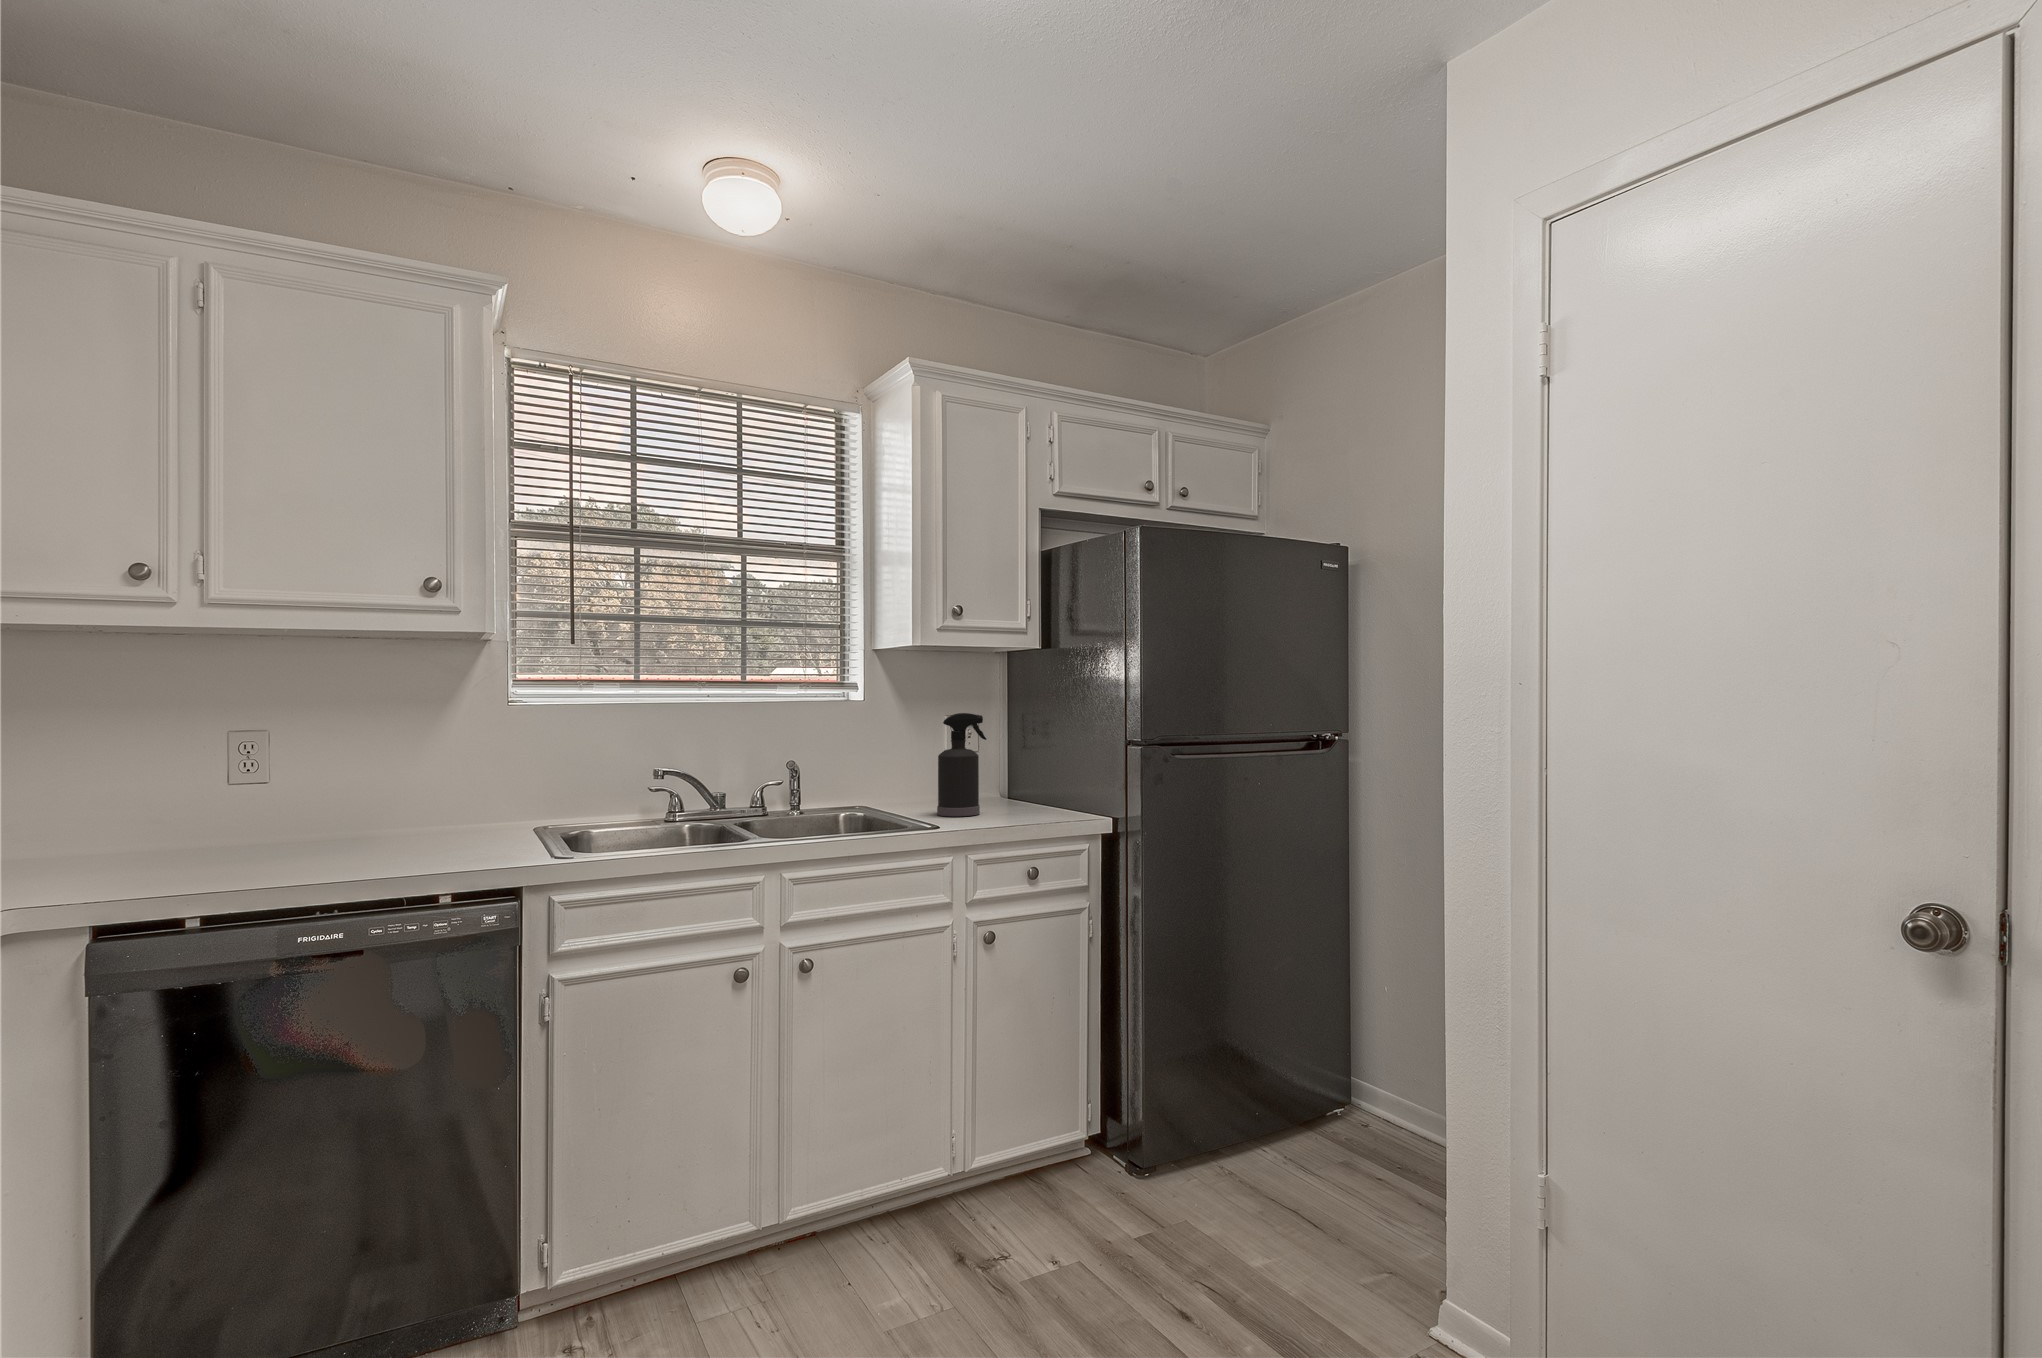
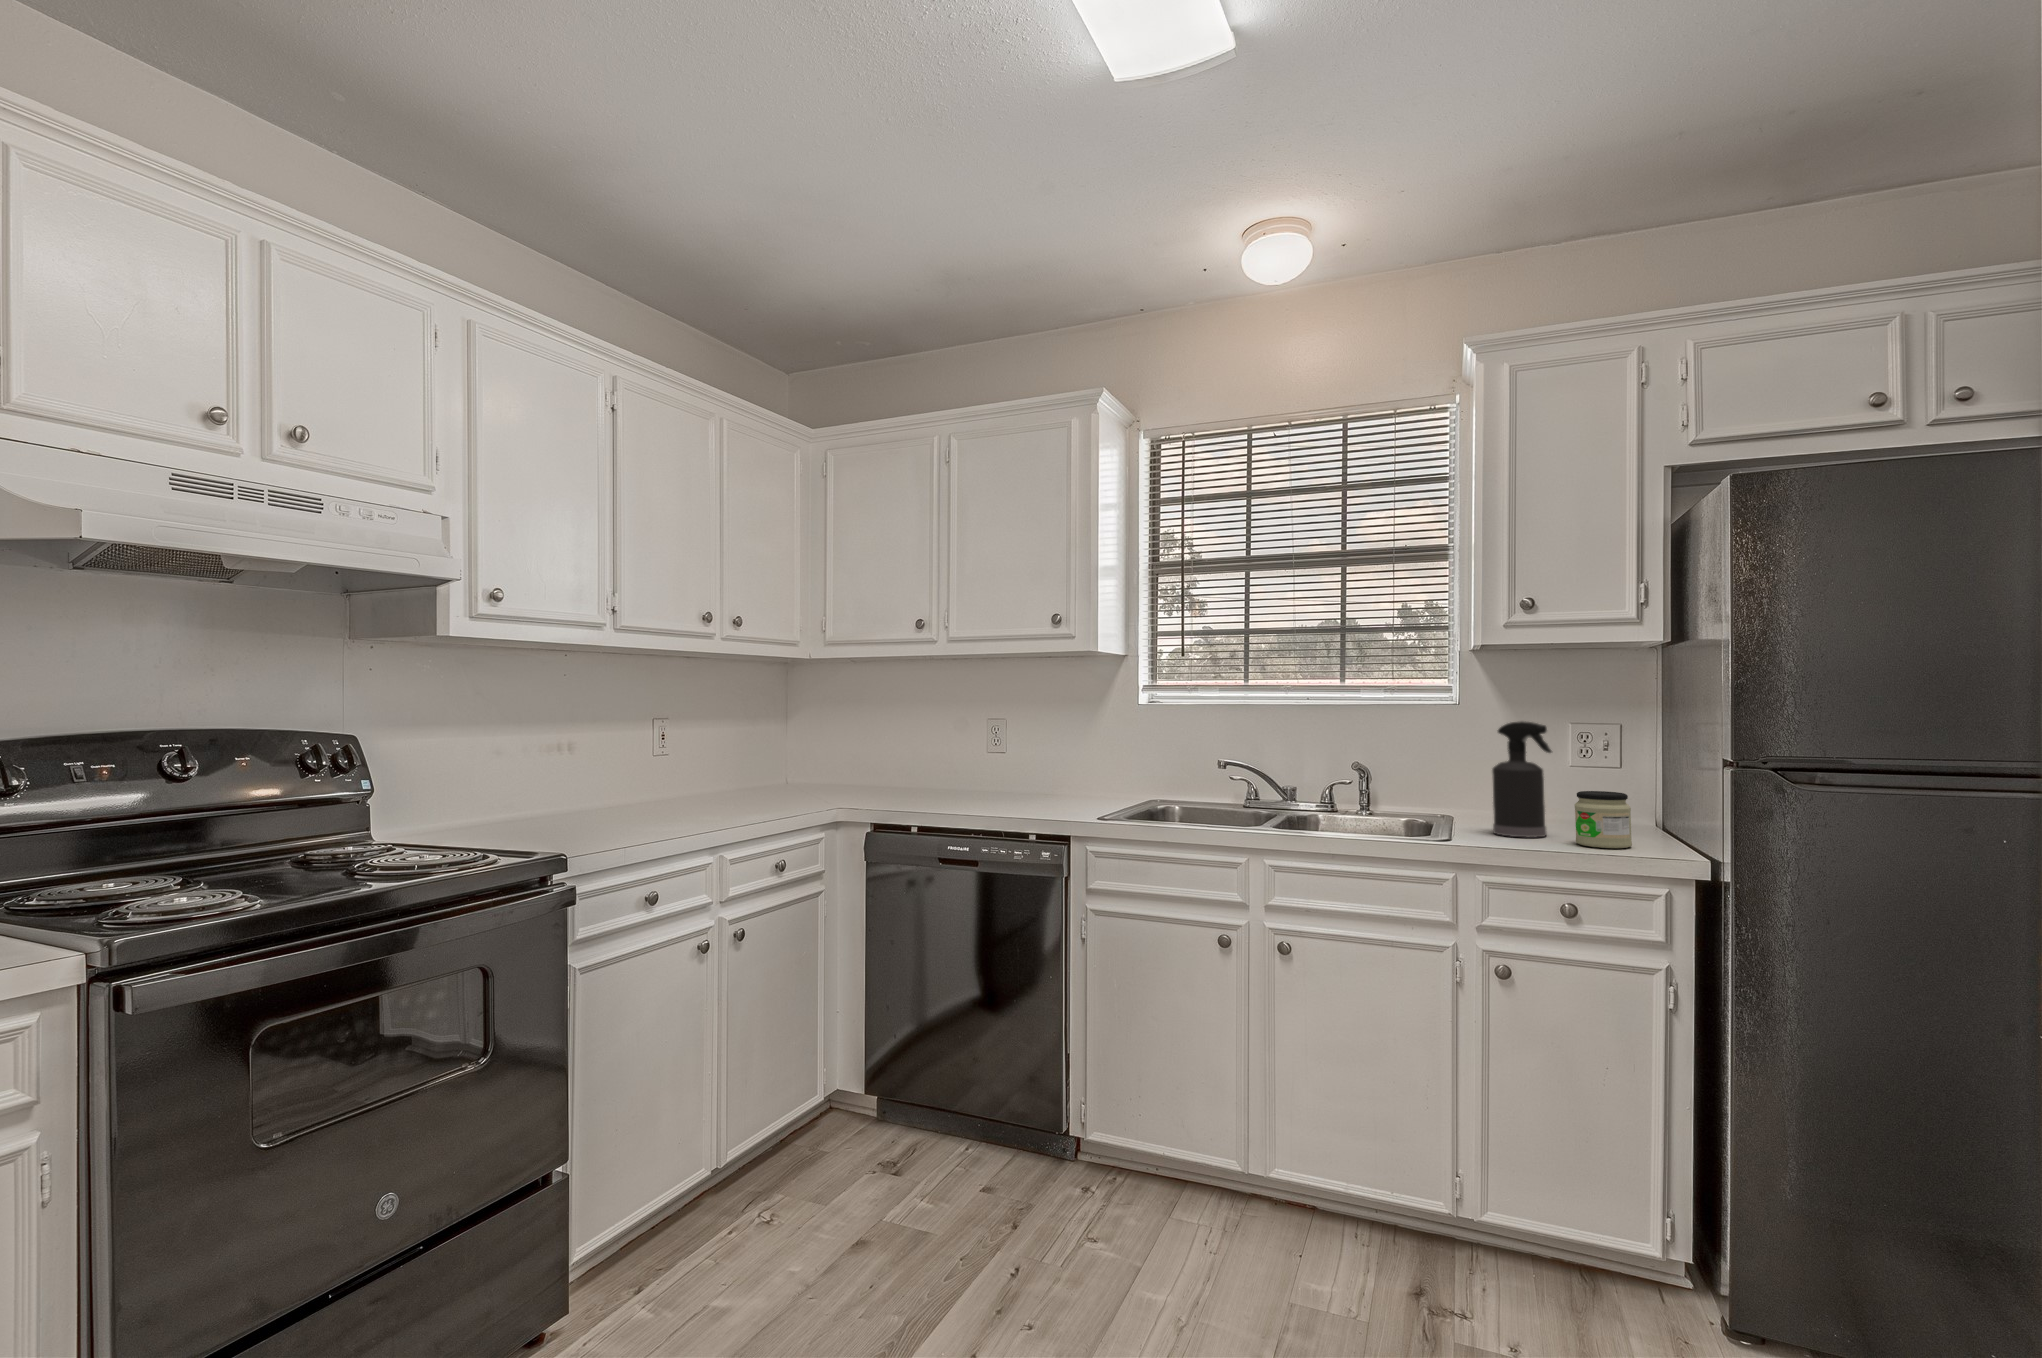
jar: none [1011,769,1051,816] -> present [1575,791,1632,848]

